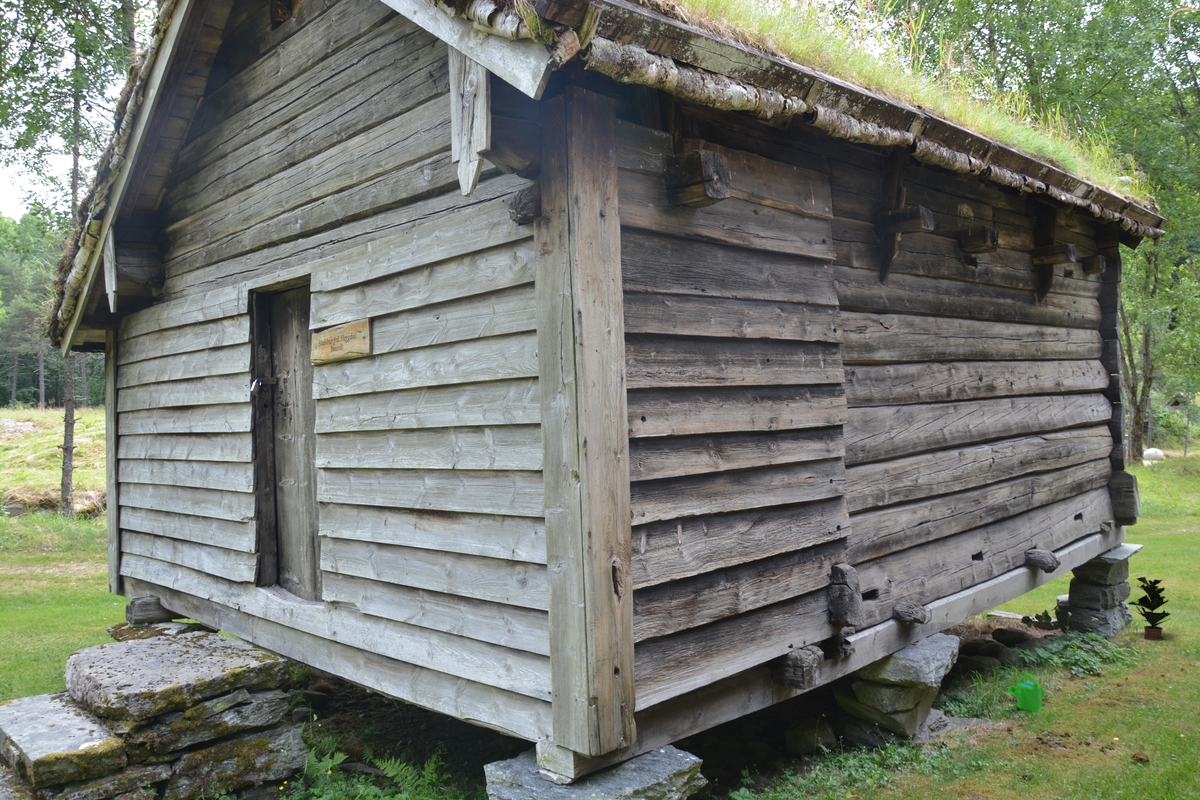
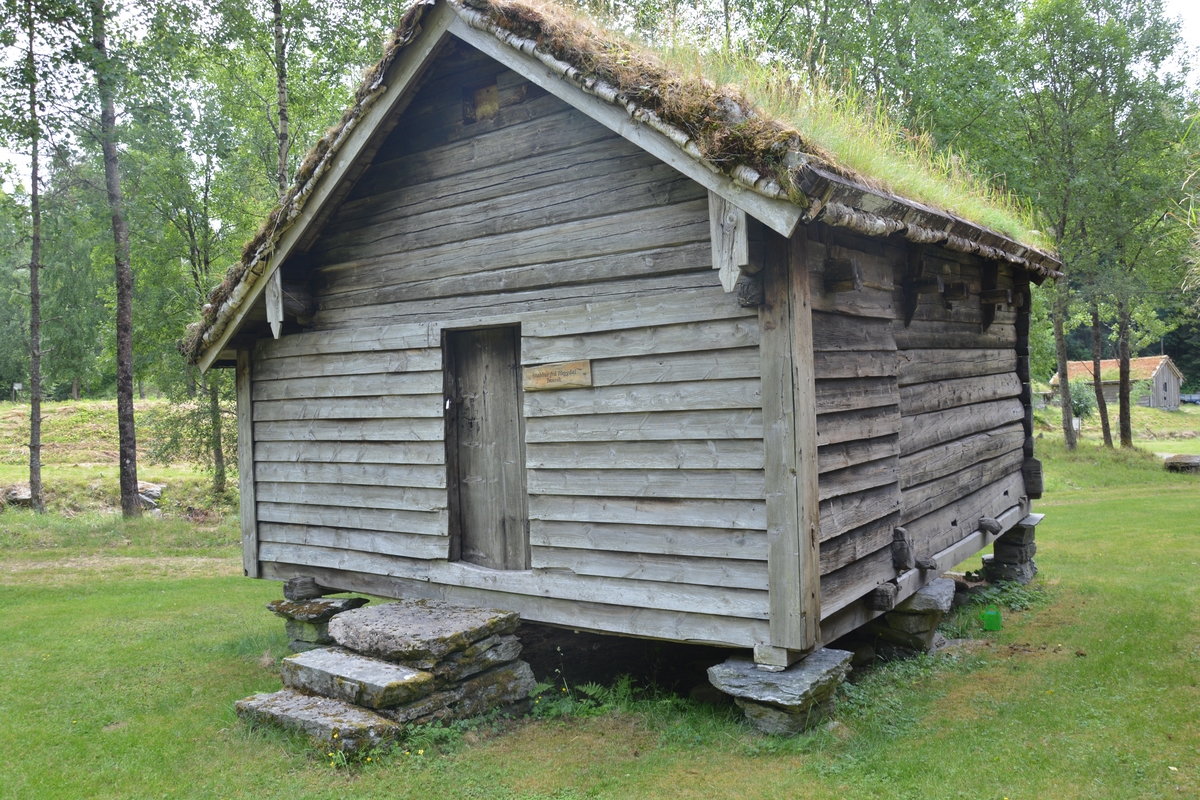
potted plant: present [1128,577,1171,640] -> none [1035,535,1067,582]

